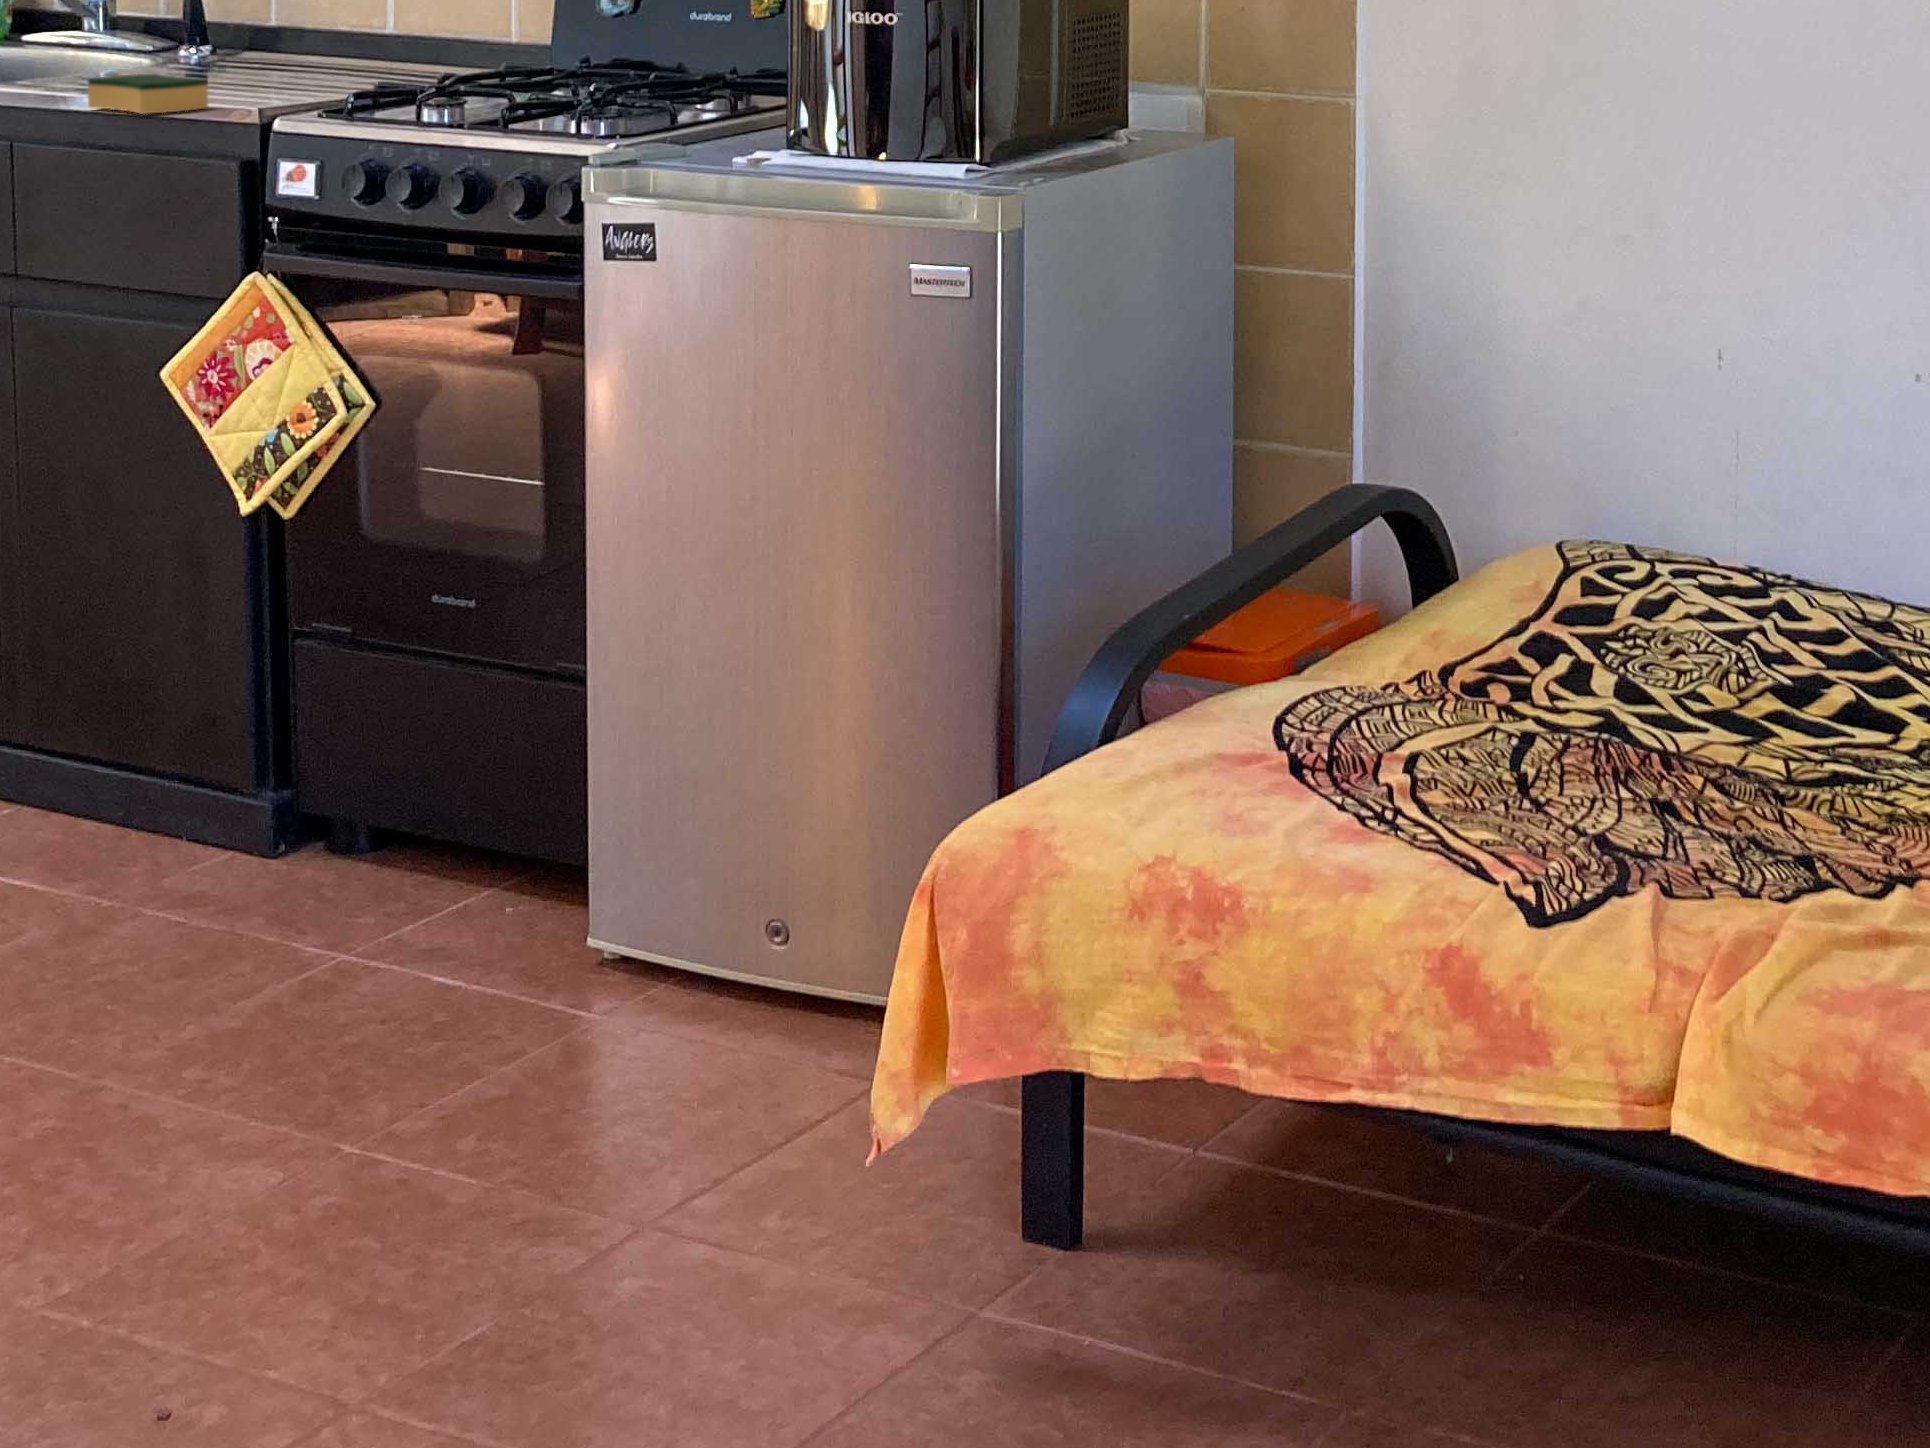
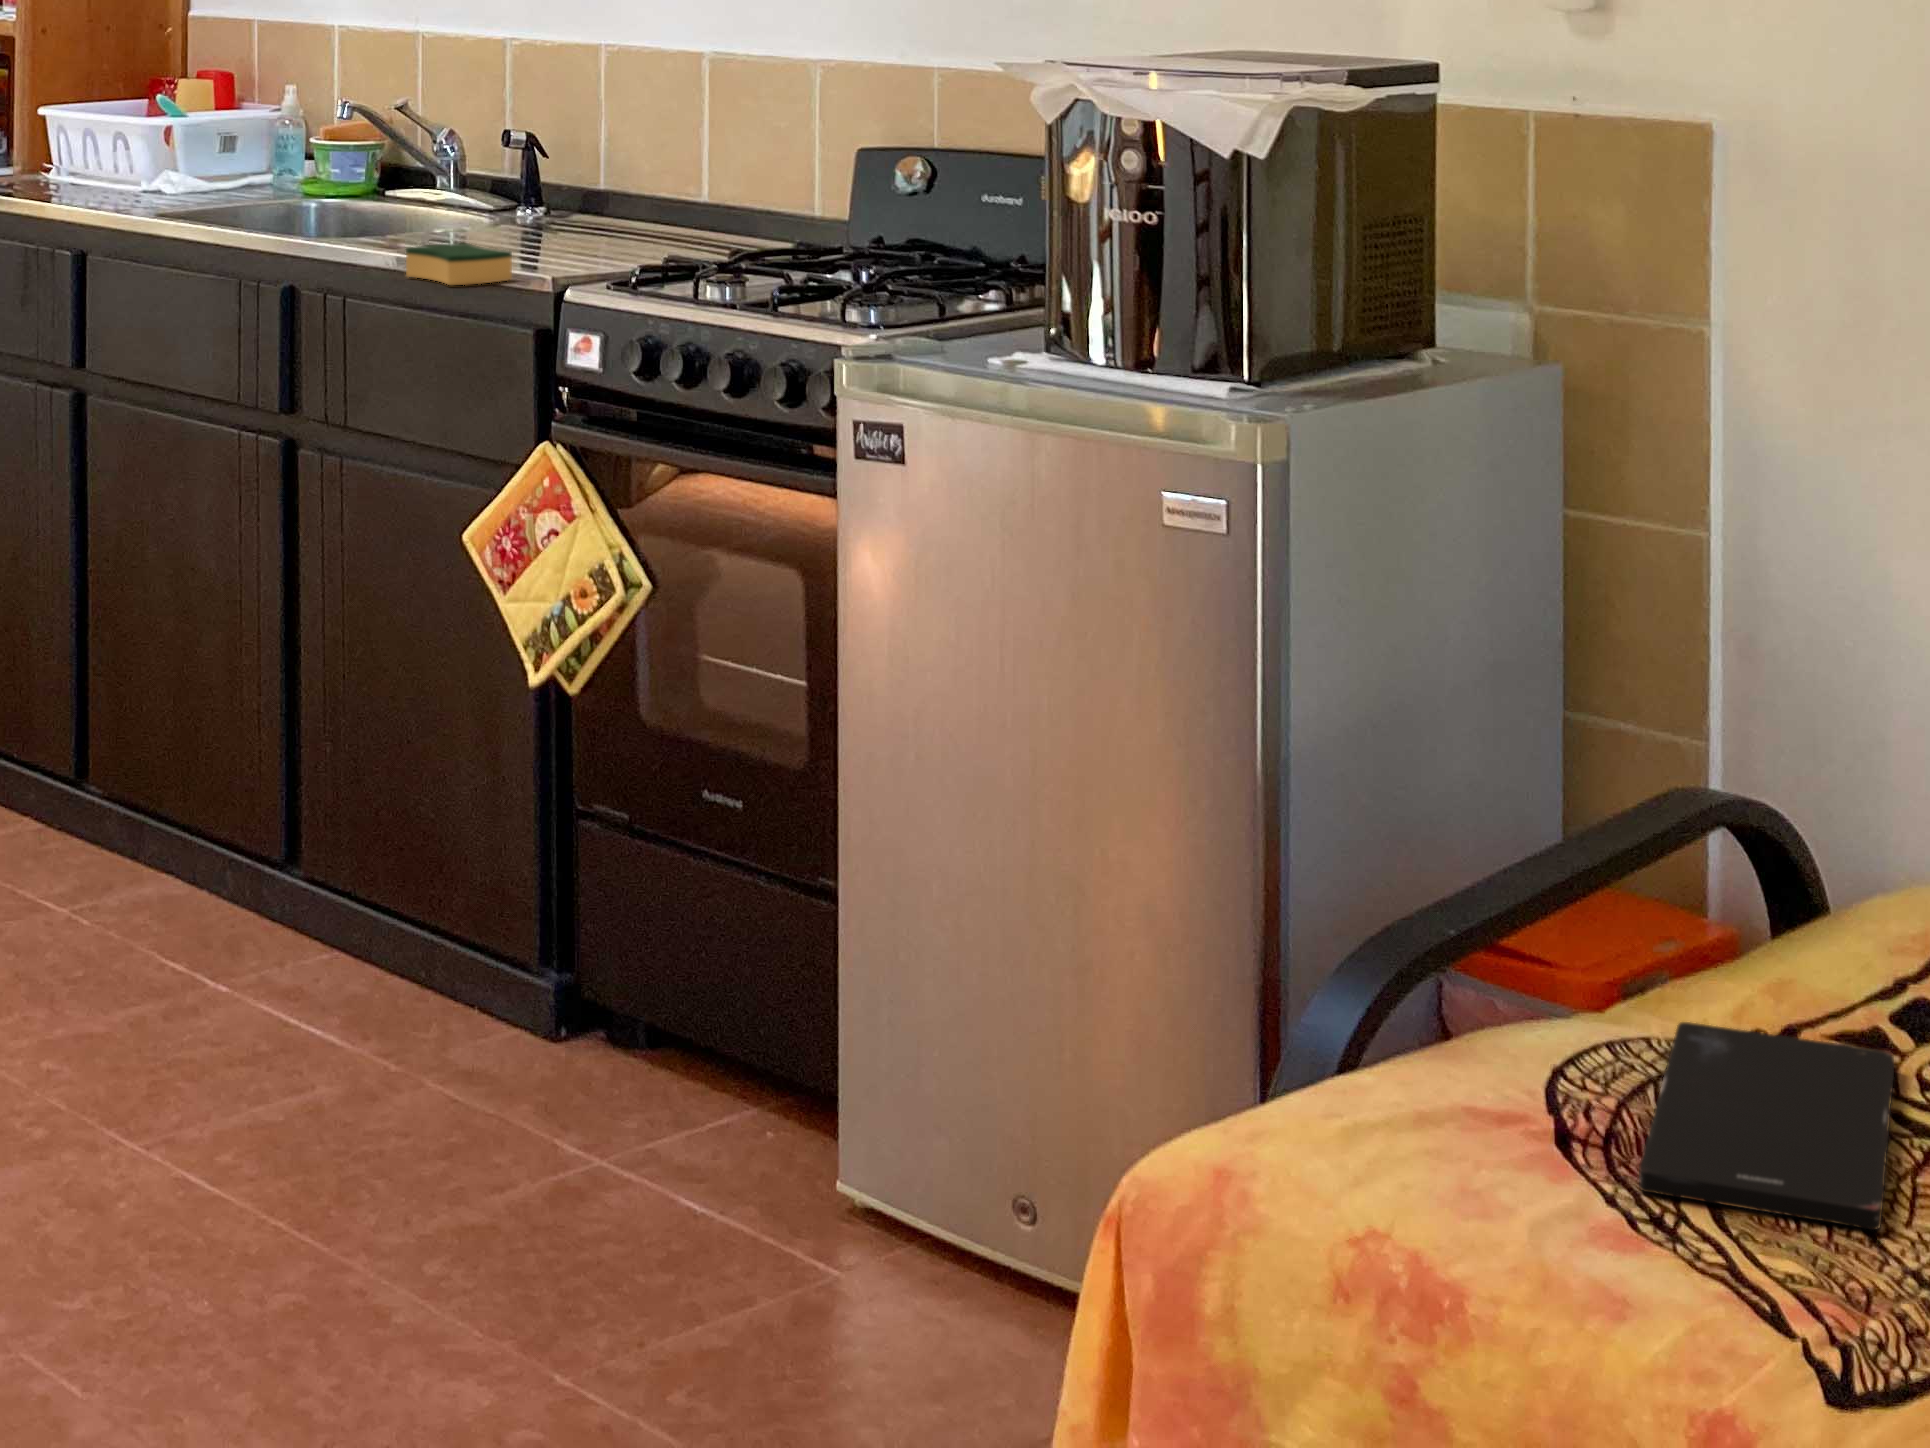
smartphone: none [1357,672,1546,803] -> present [1639,1022,1894,1230]

